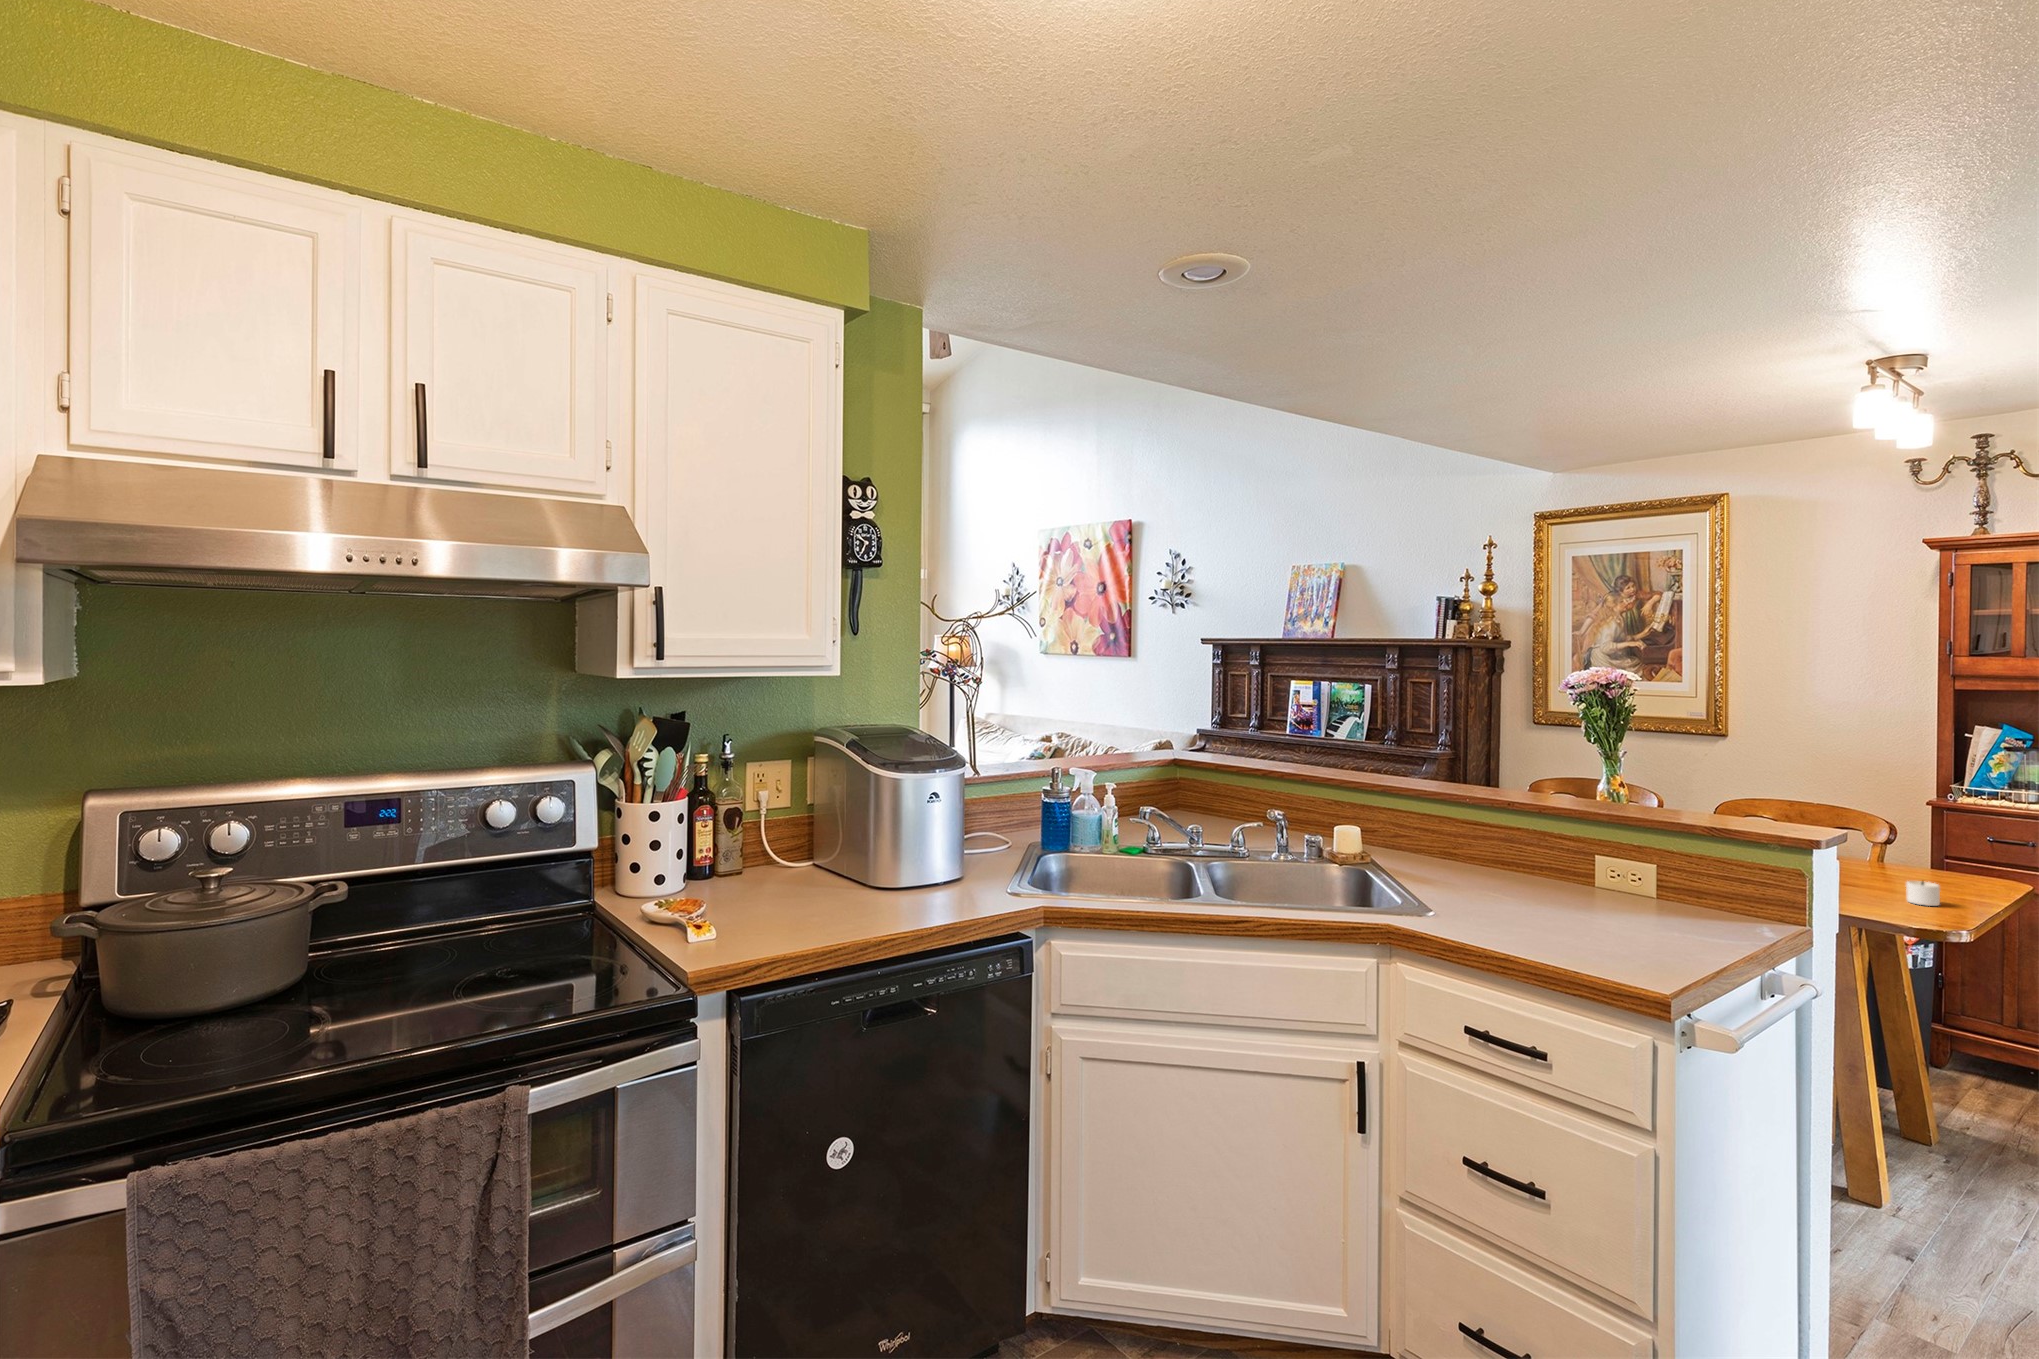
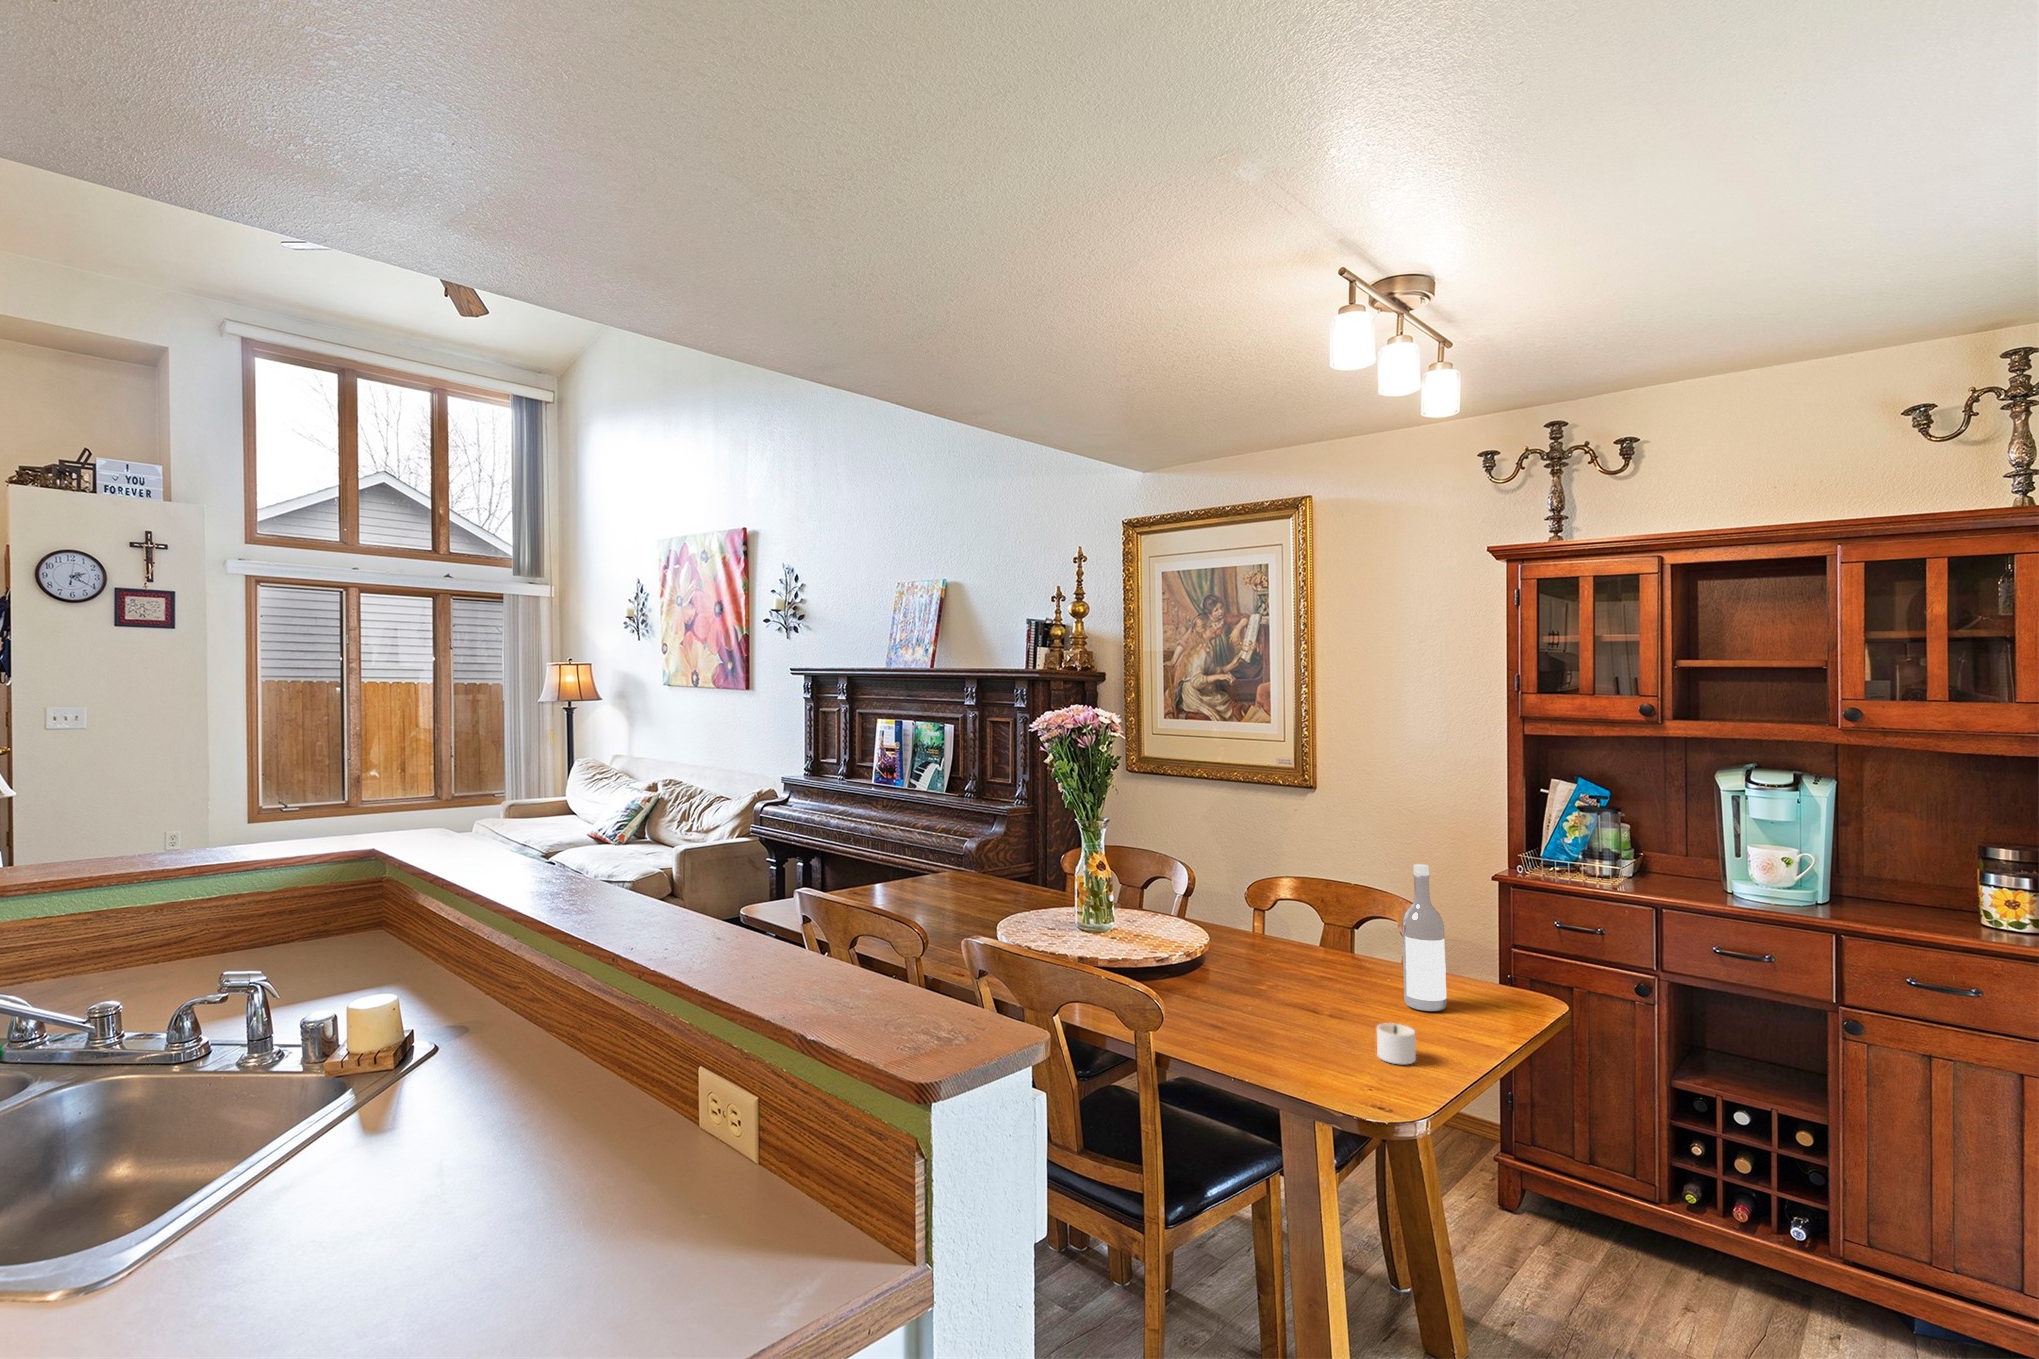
wine bottle: none [1899,779,1938,882] -> present [1402,864,1446,1011]

